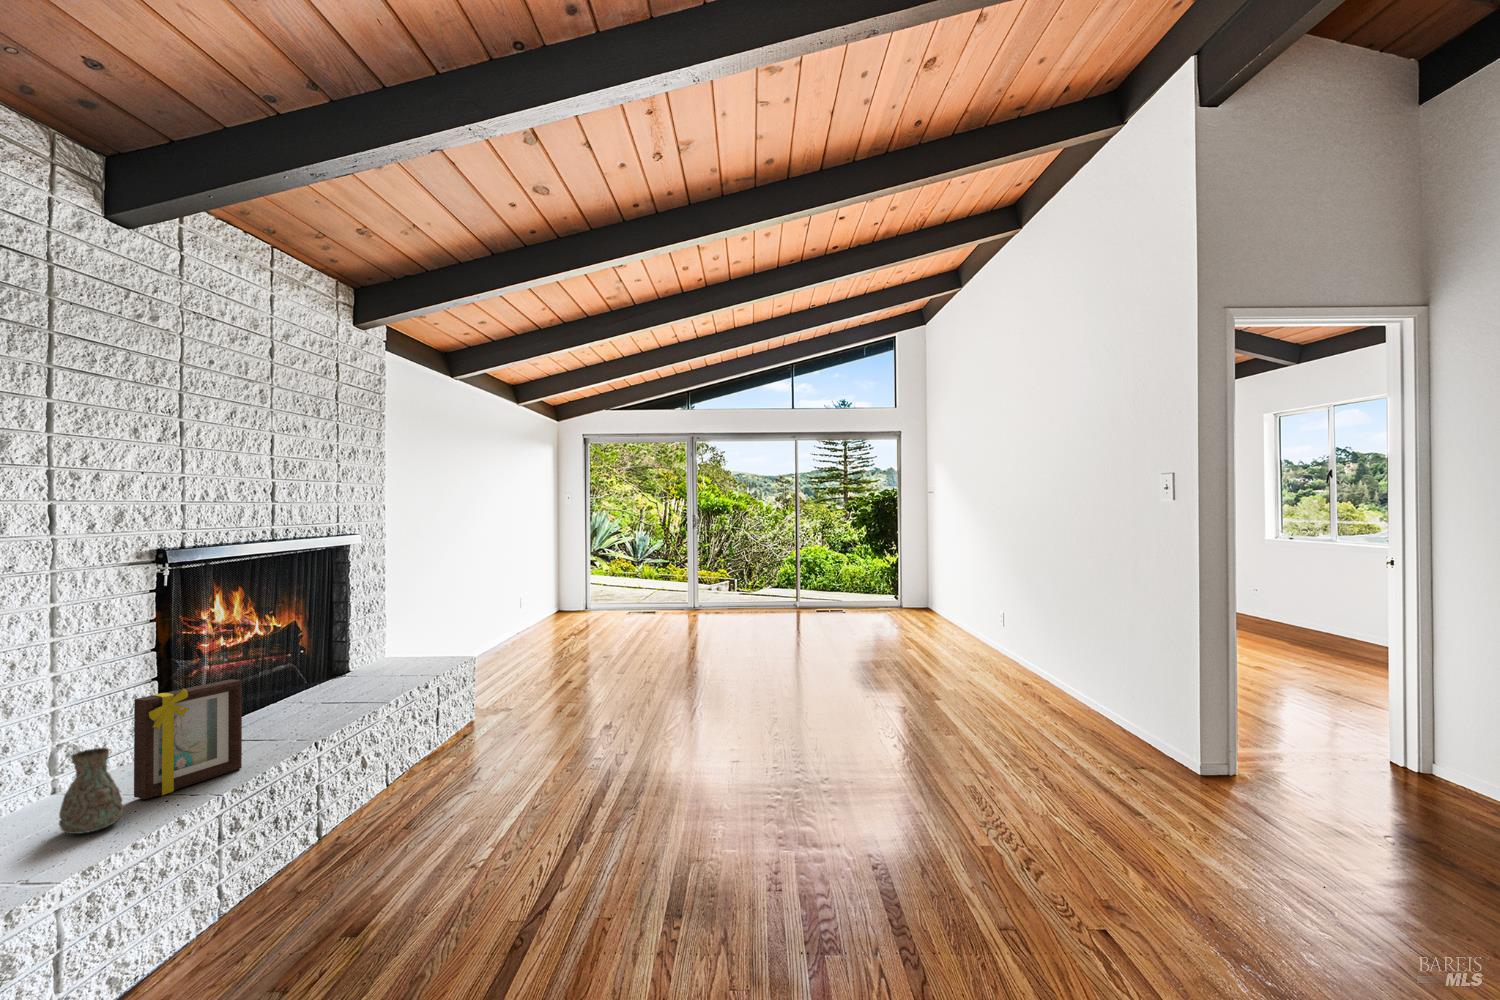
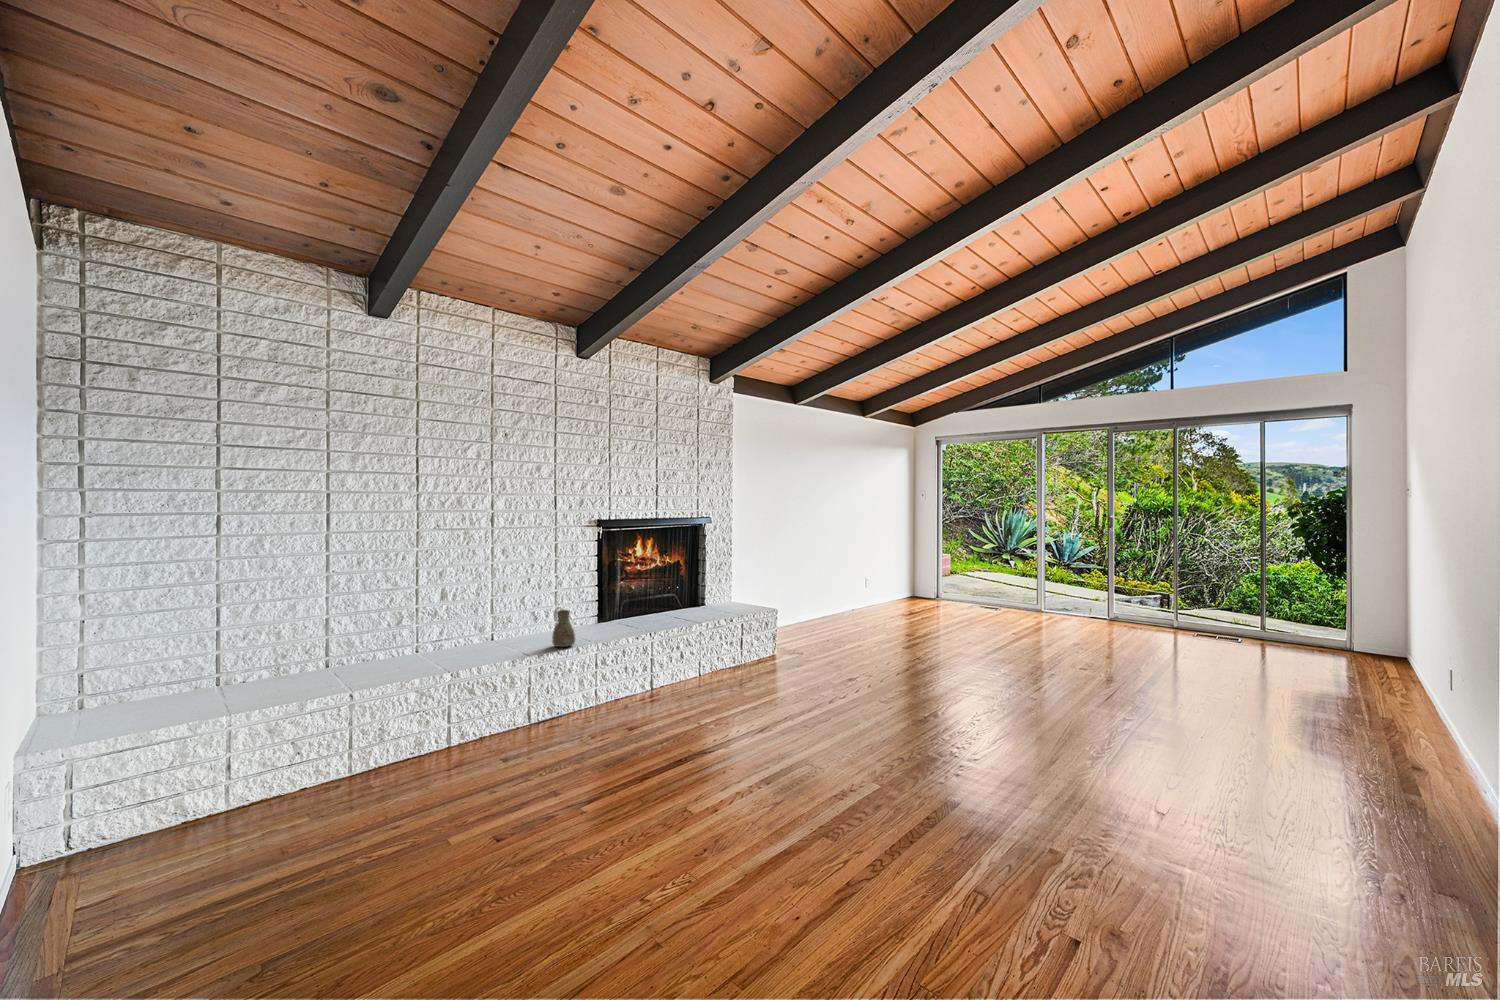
picture frame: present [134,679,242,799] -> none [583,587,629,639]

